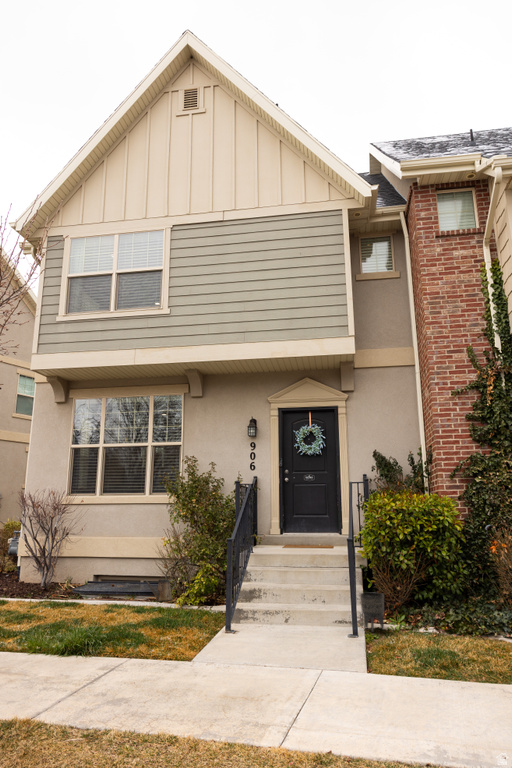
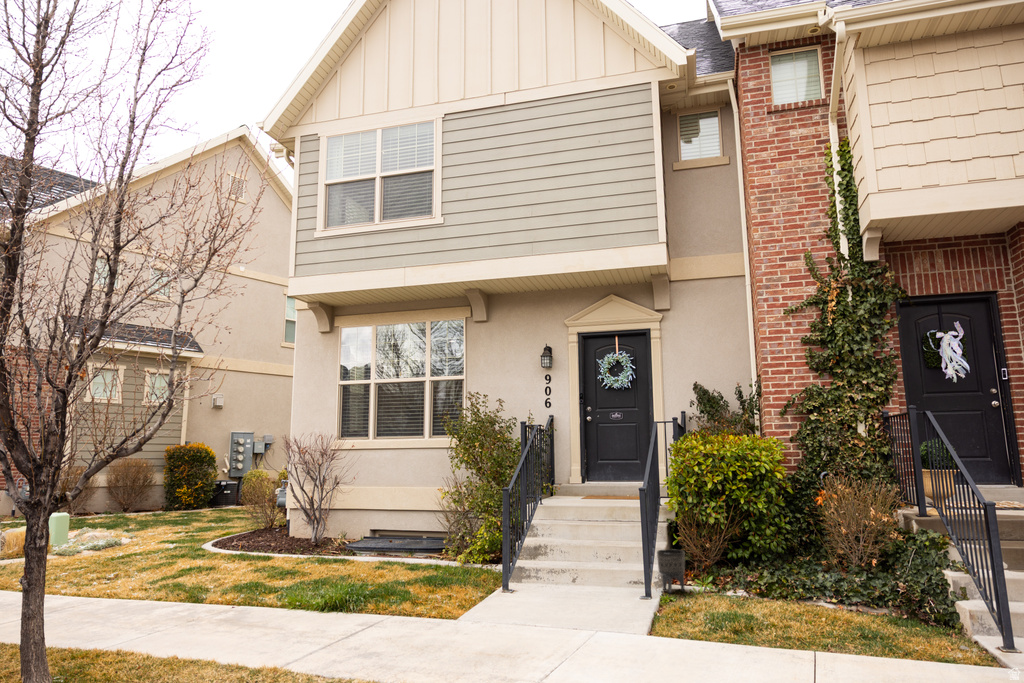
watering can: present [144,579,175,601] -> none [420,534,457,559]

